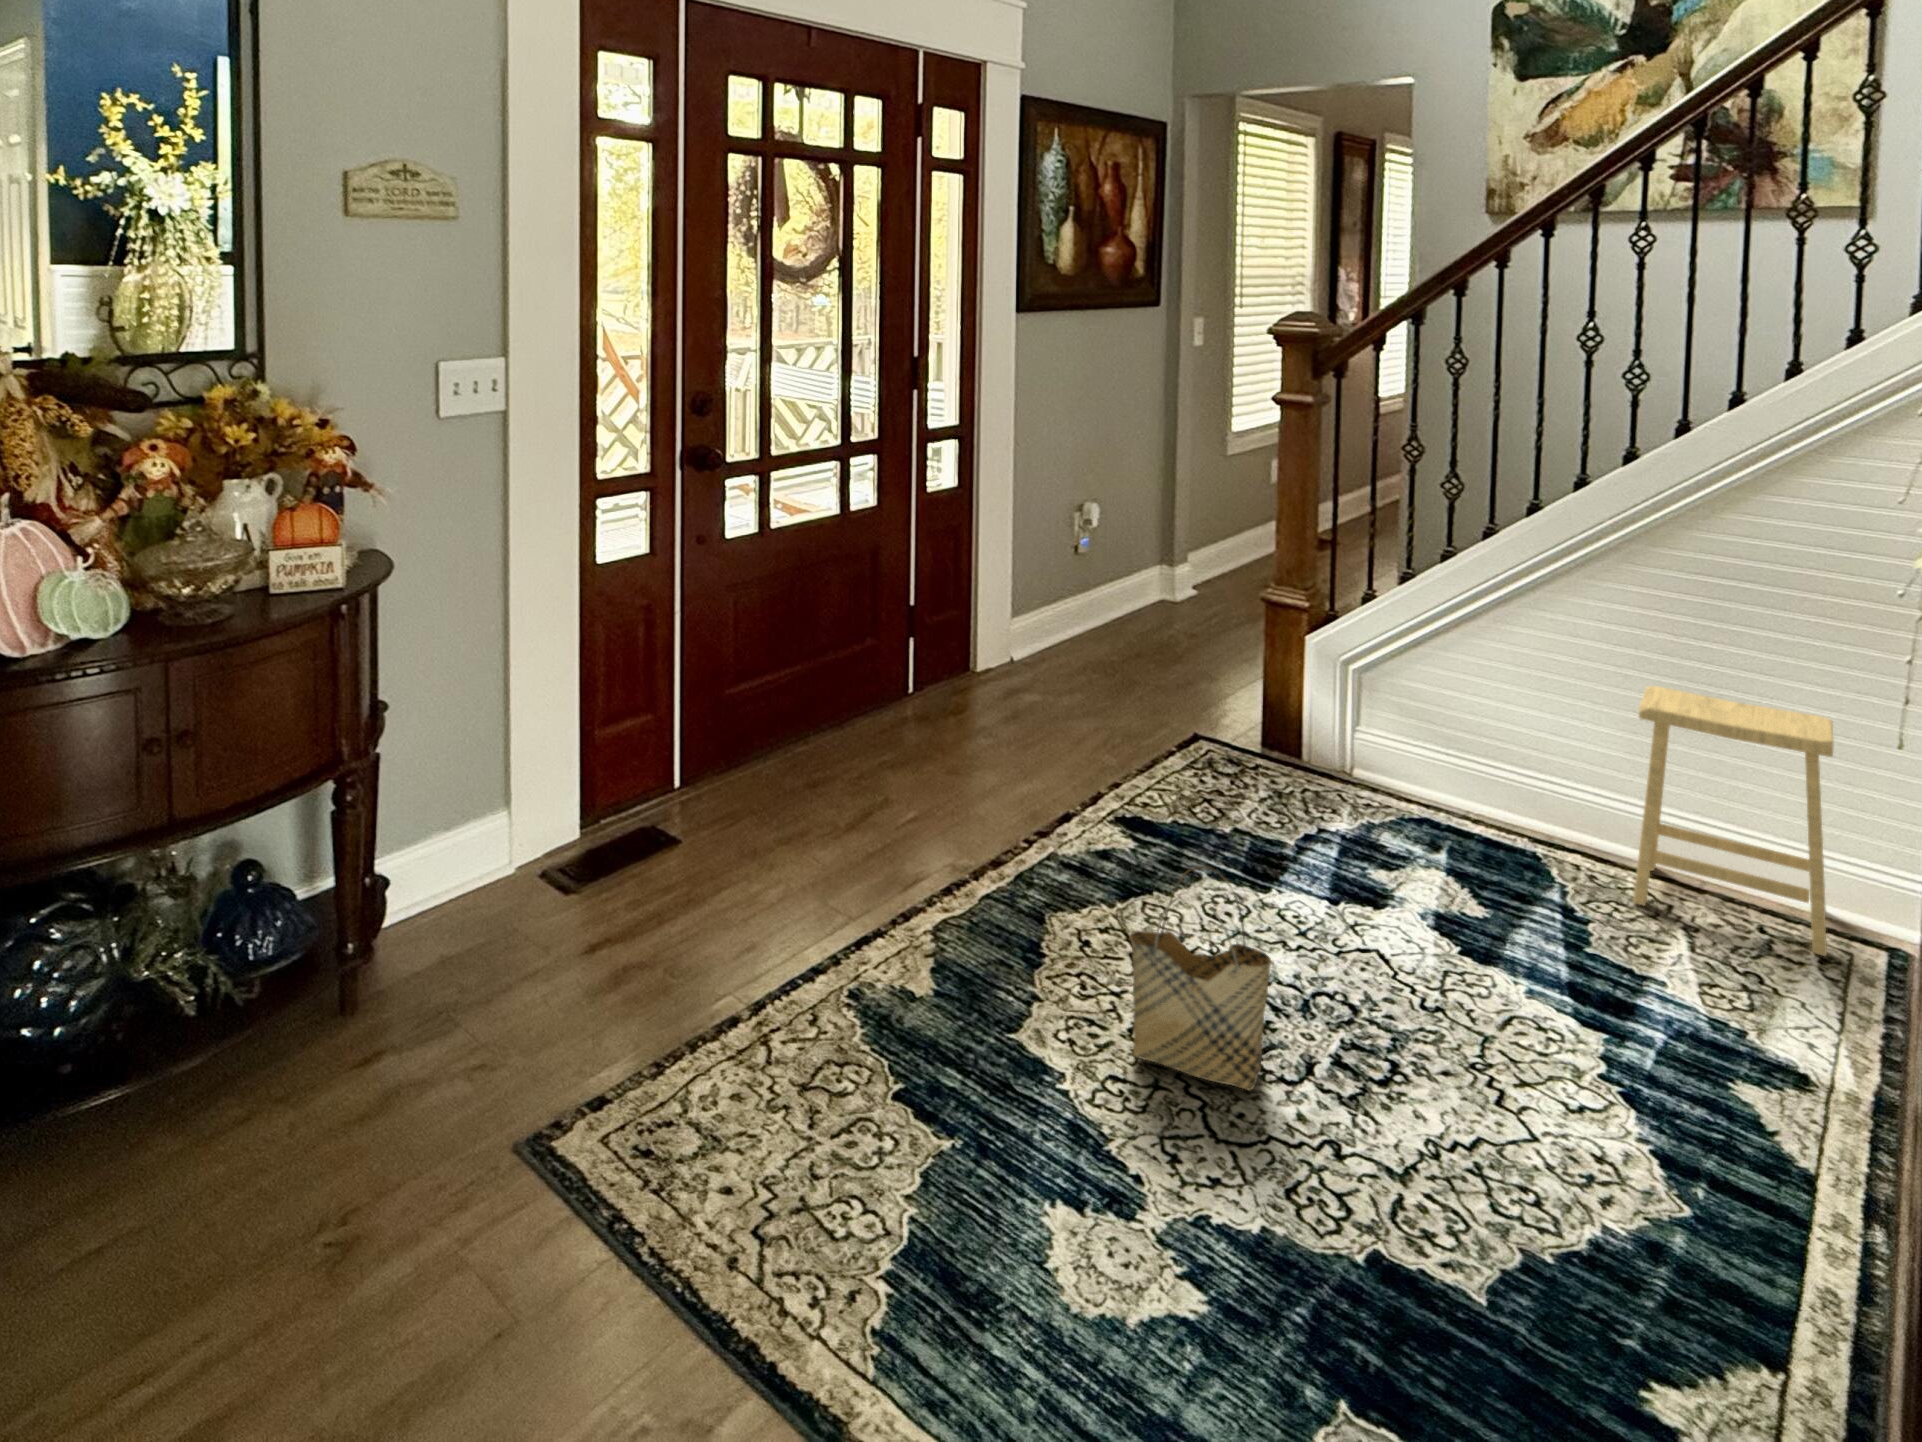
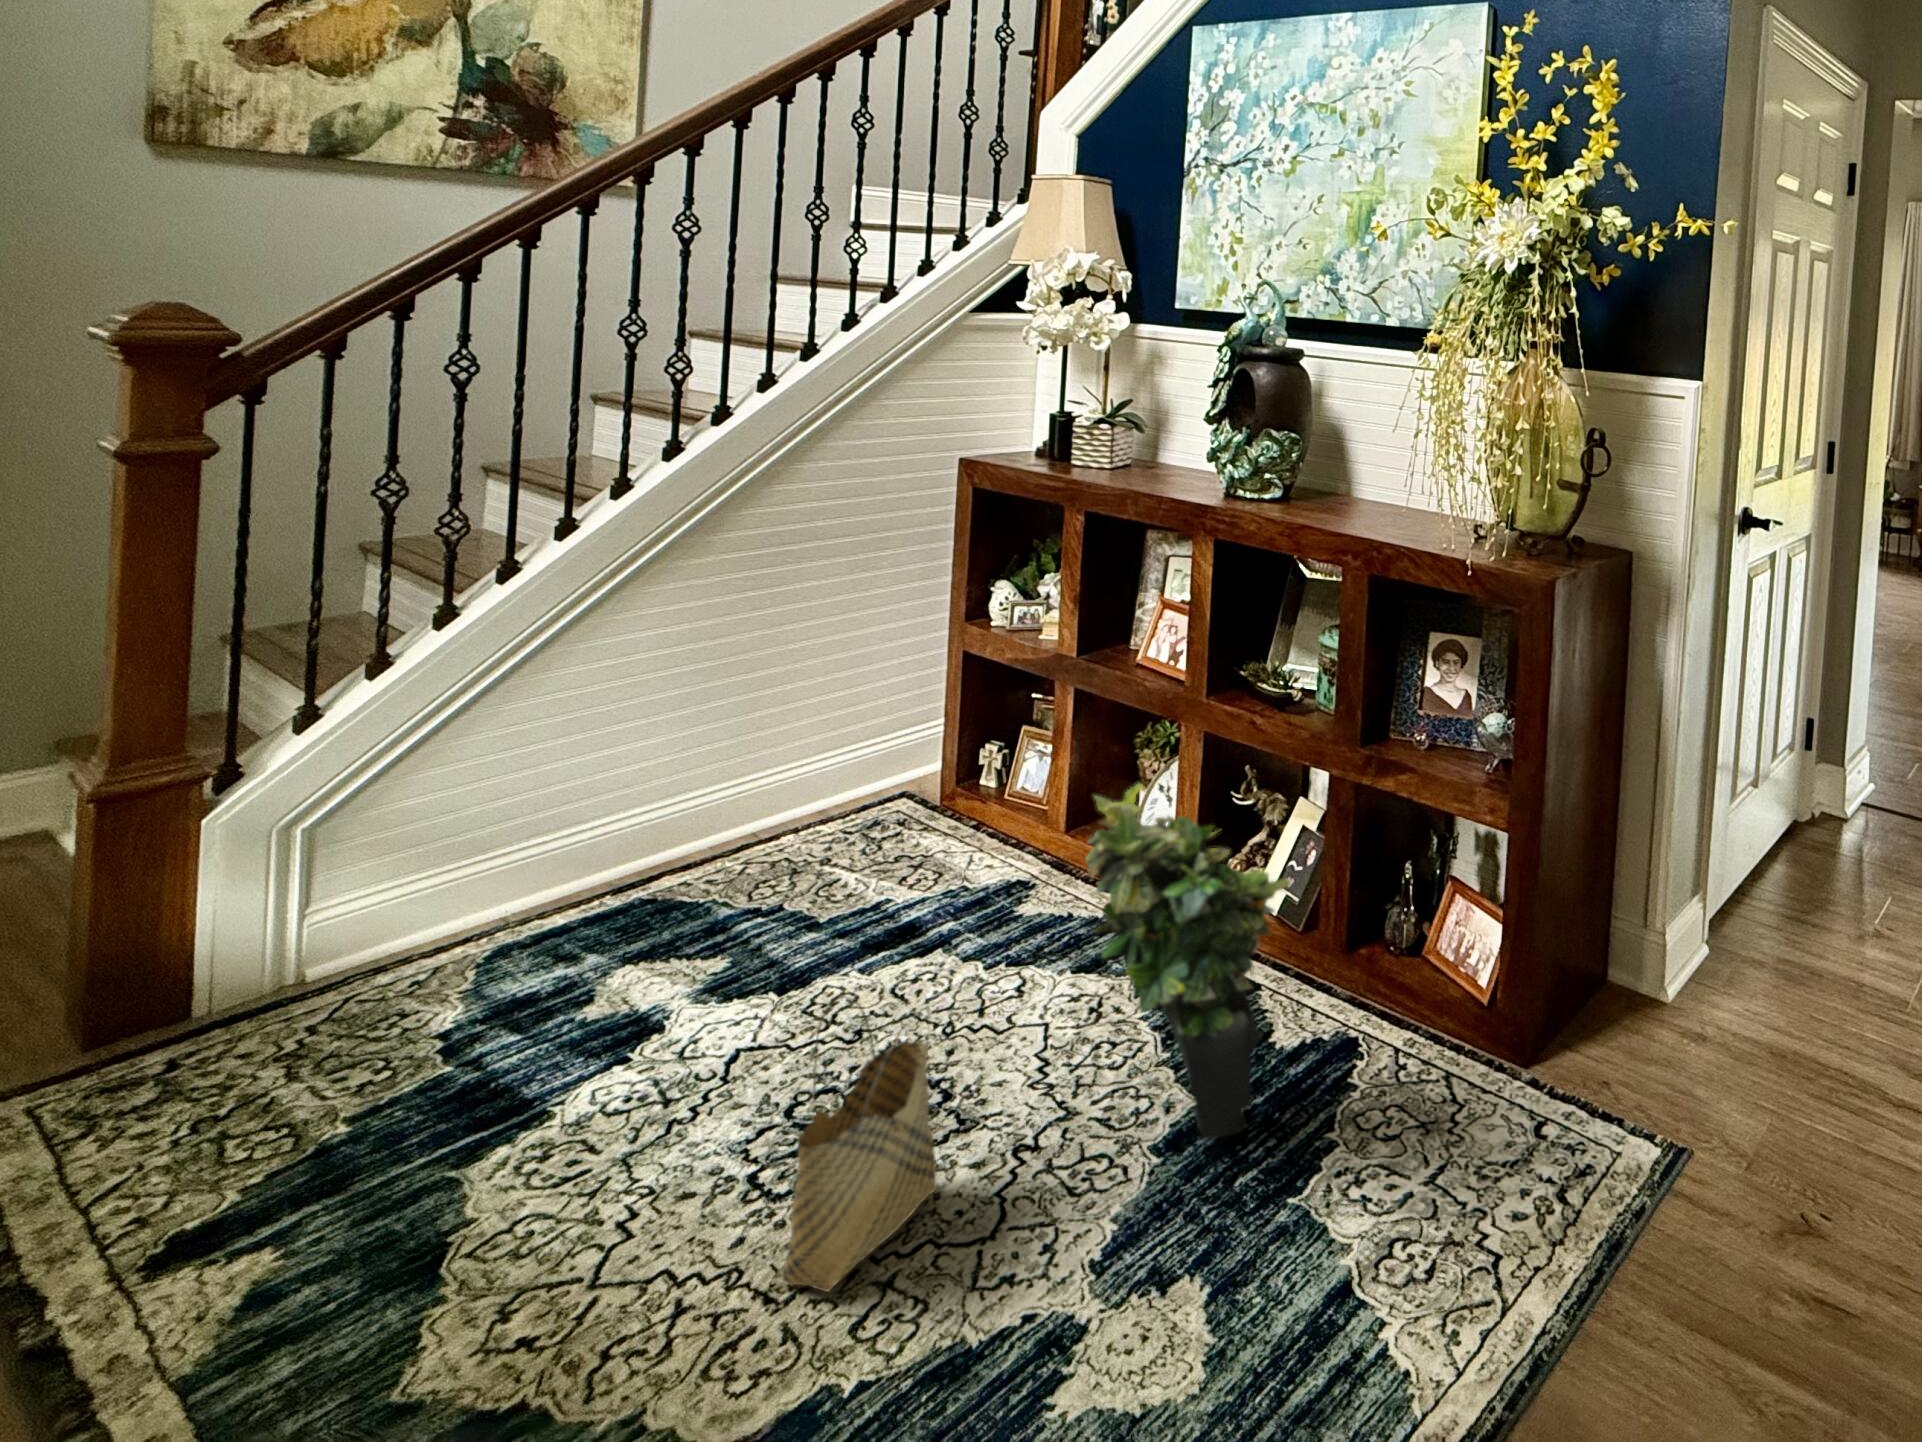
footstool: present [1633,686,1833,956] -> none [716,642,915,877]
potted plant: none [1276,827,1530,1338] -> present [1086,783,1292,1140]

